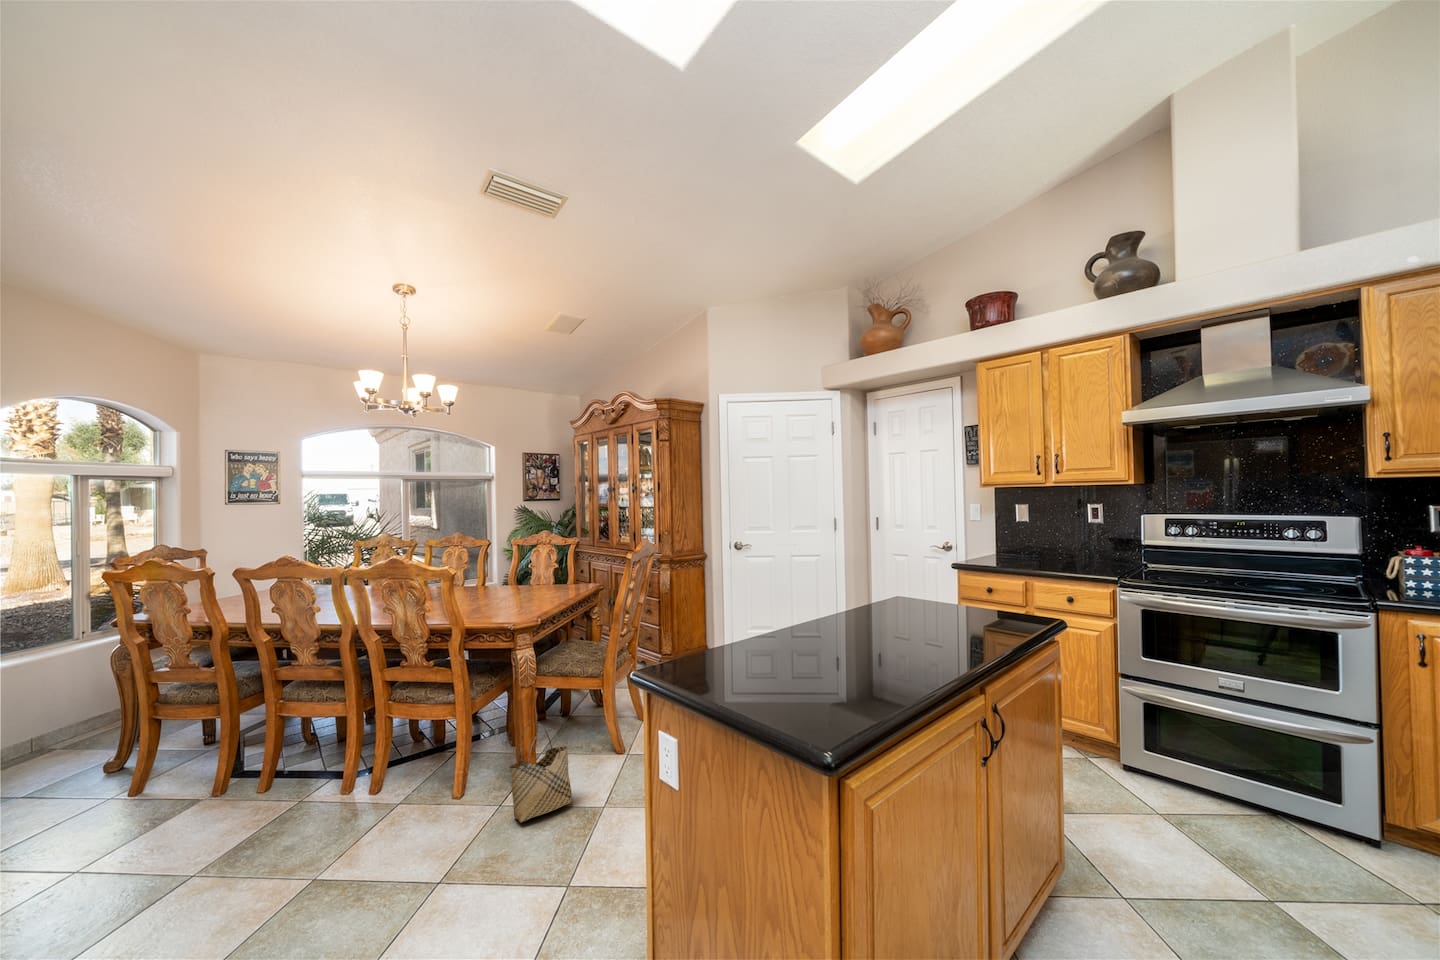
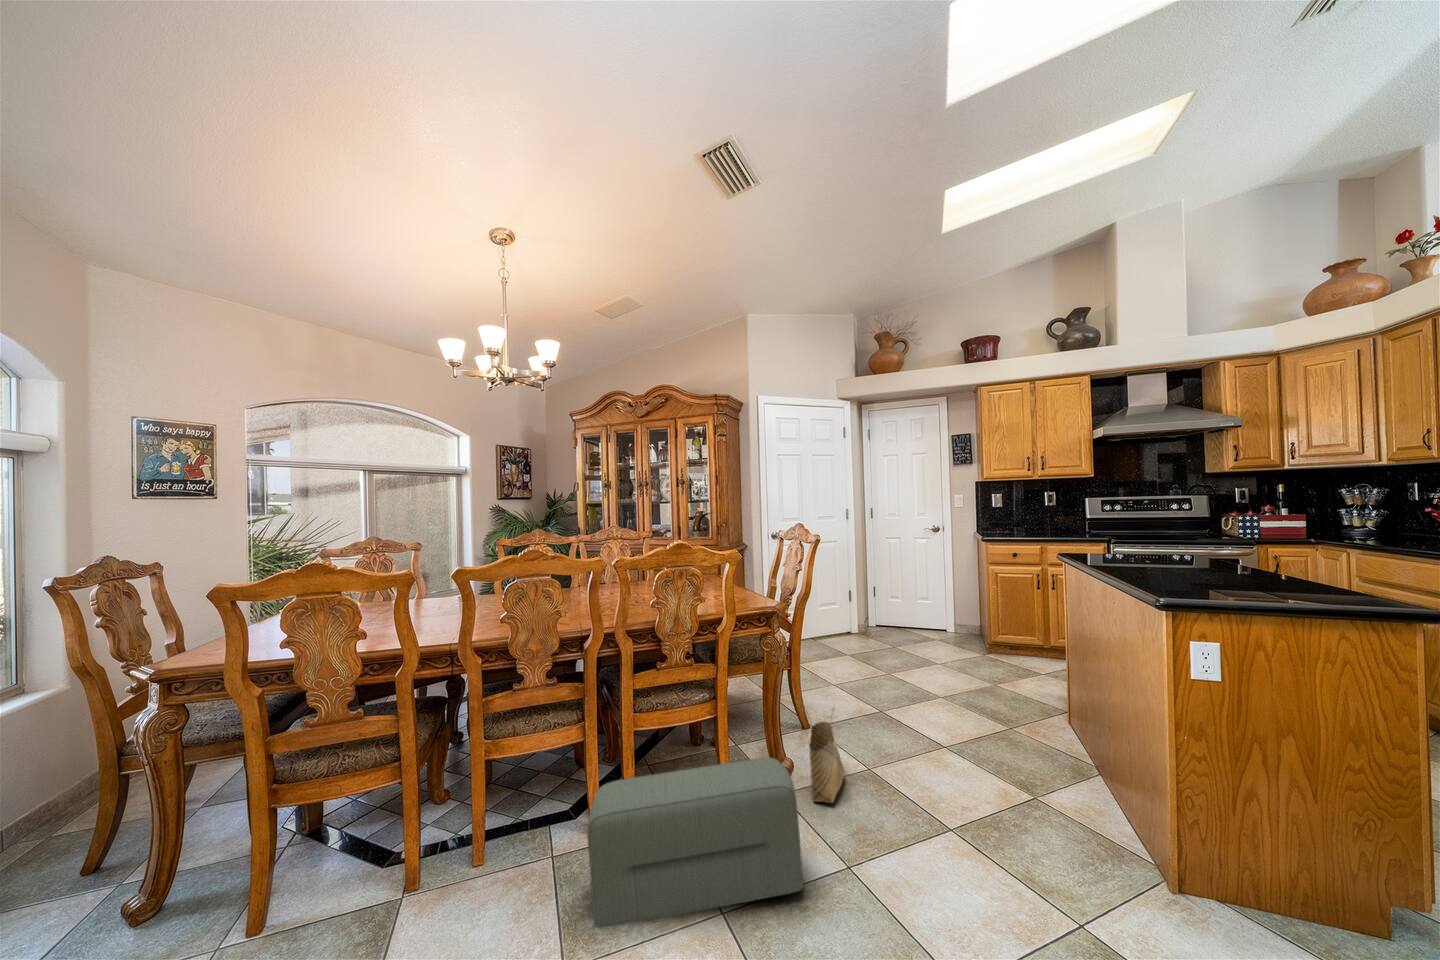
pouf: none [263,749,429,874] -> present [587,758,803,927]

